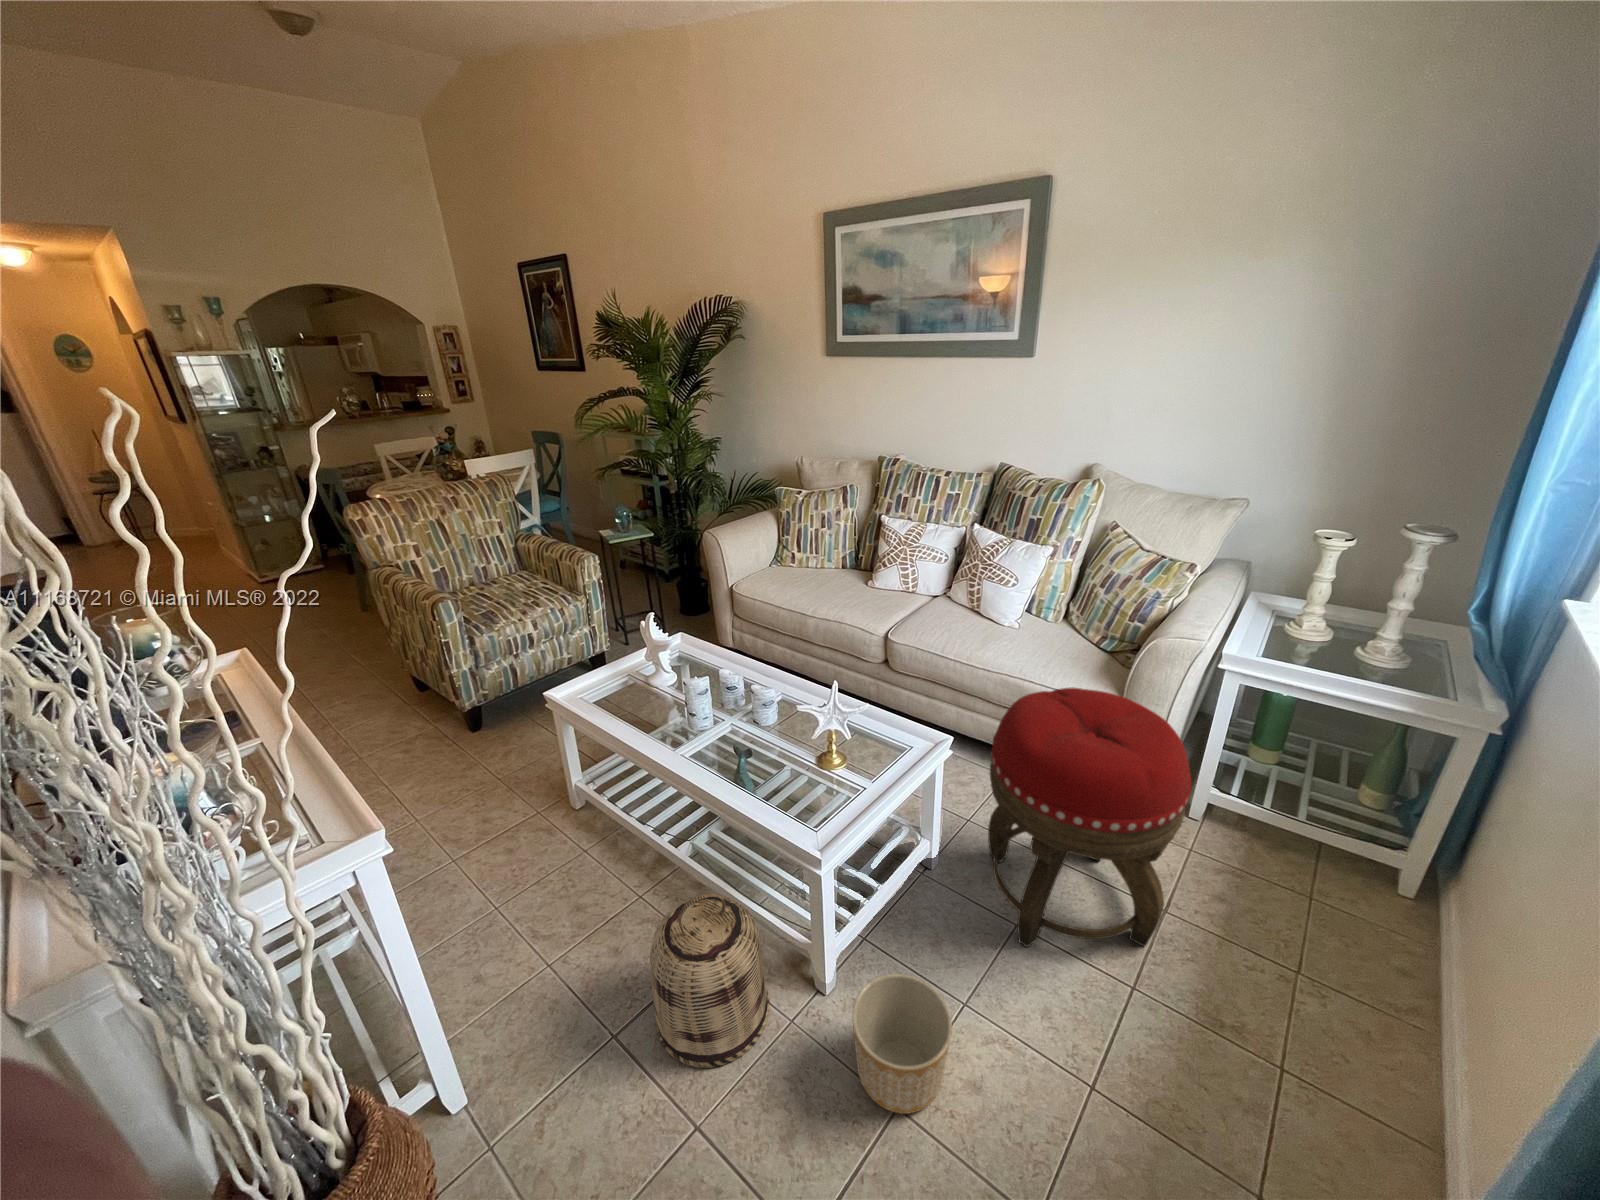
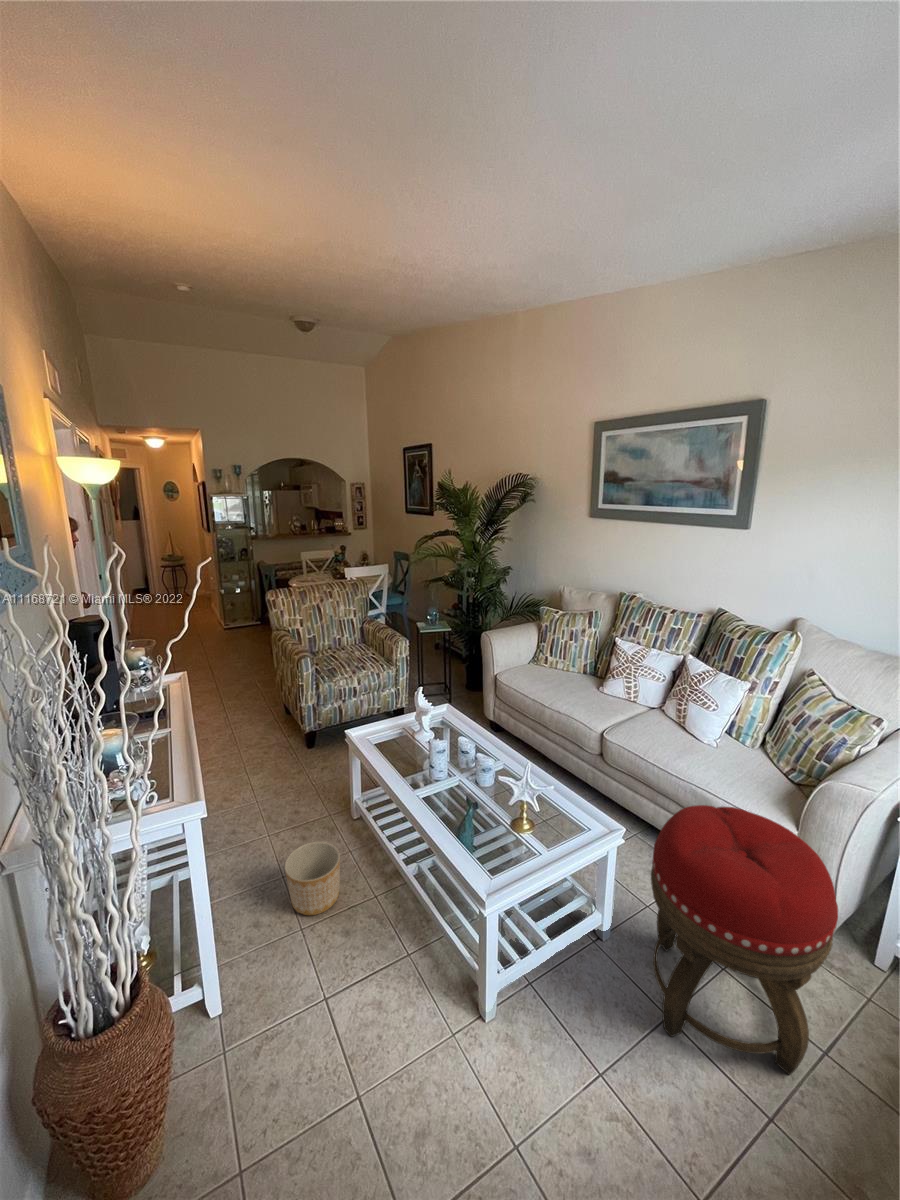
basket: present [650,893,770,1068] -> none [355,904,443,1049]
planter: present [852,974,952,1114] -> present [285,842,340,915]

